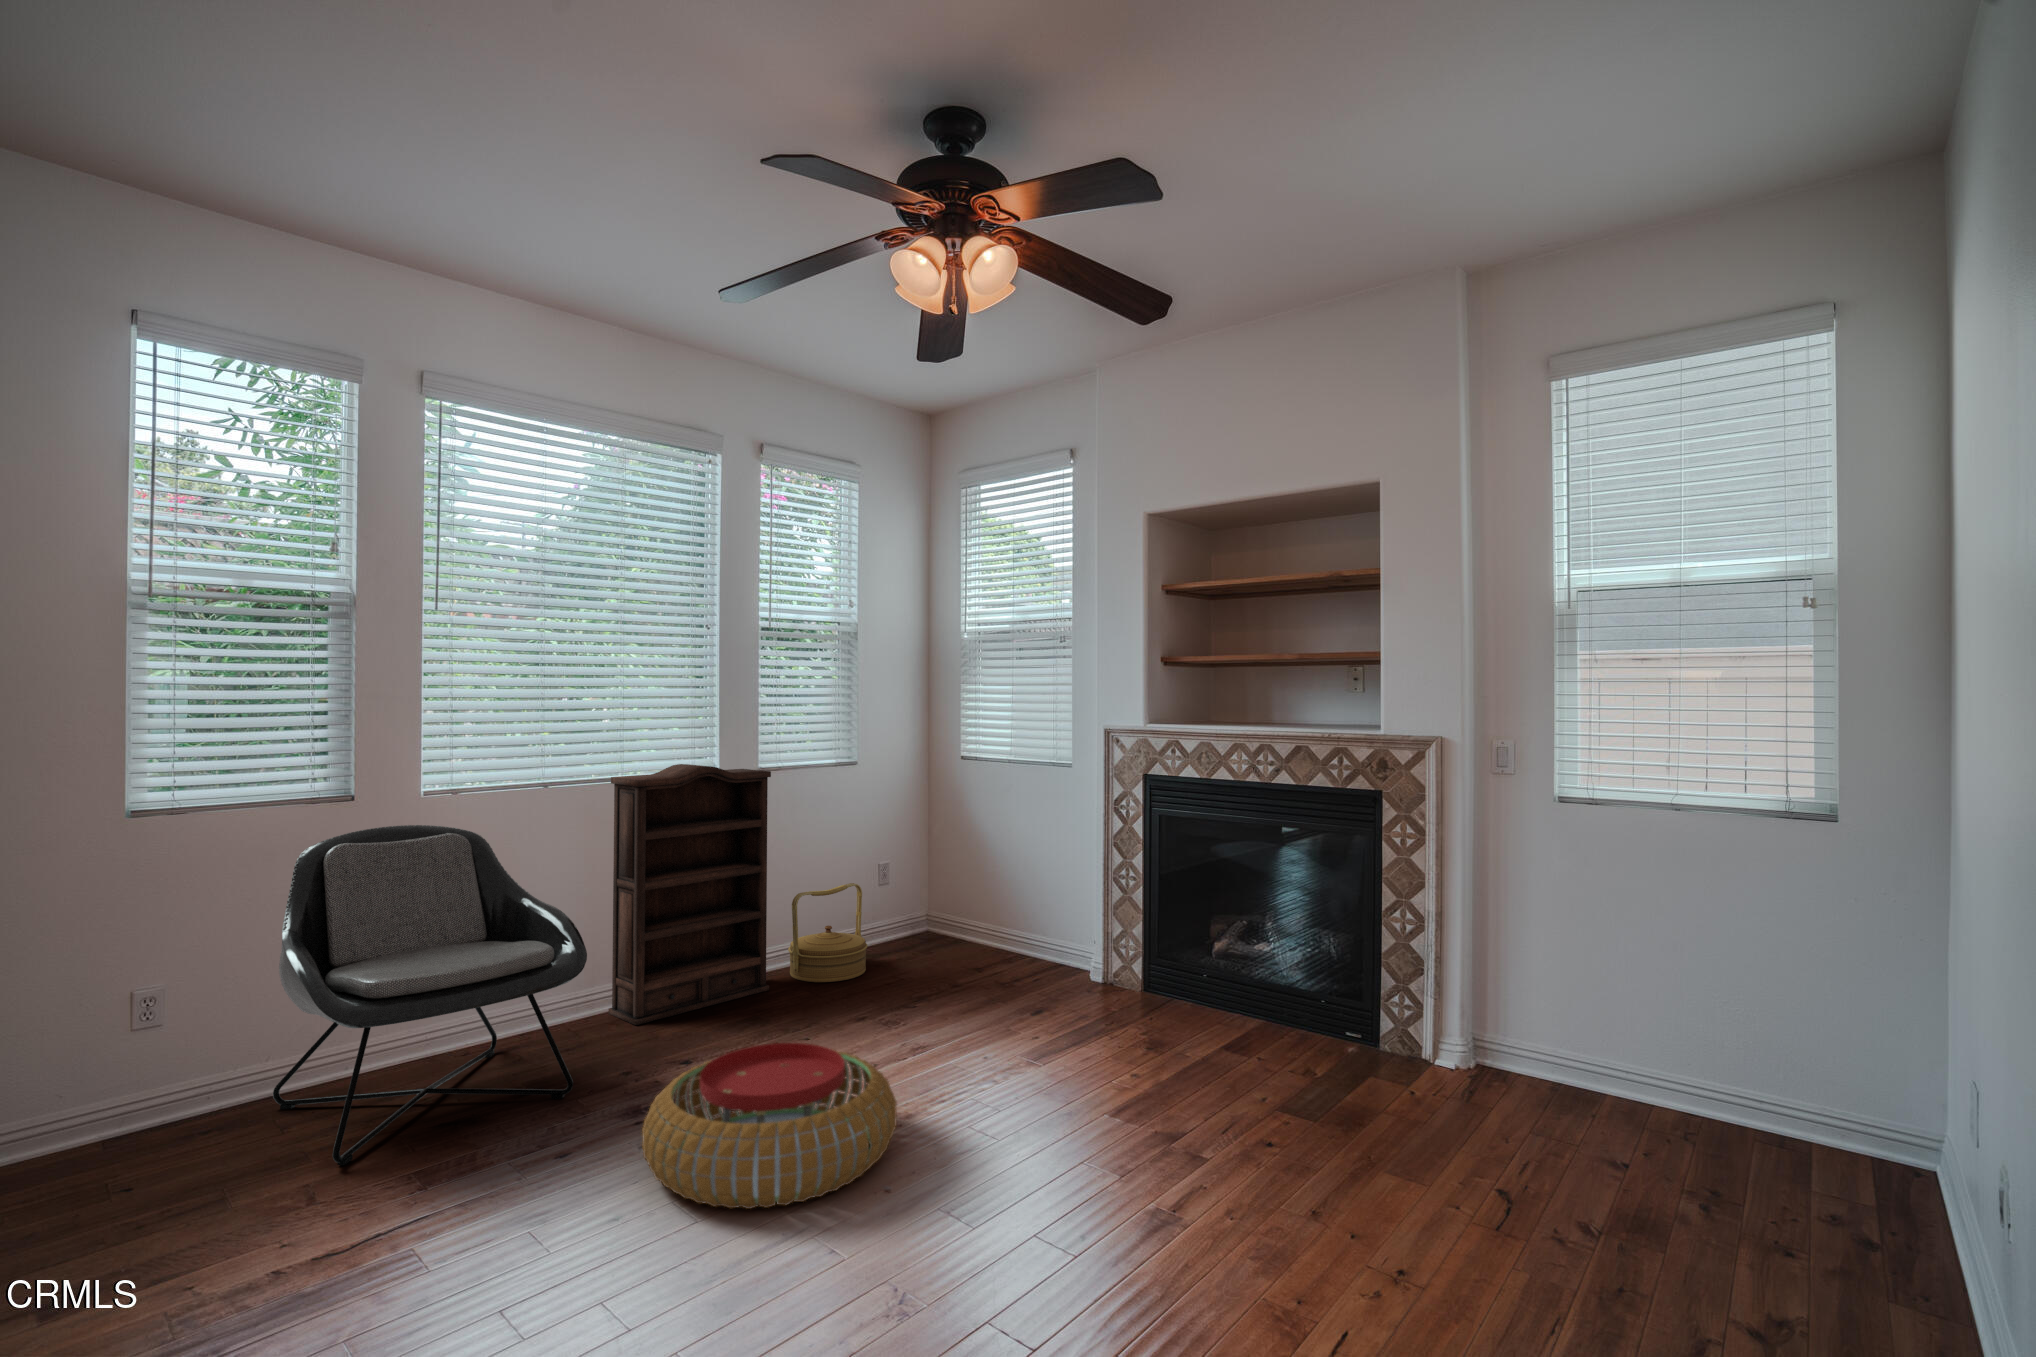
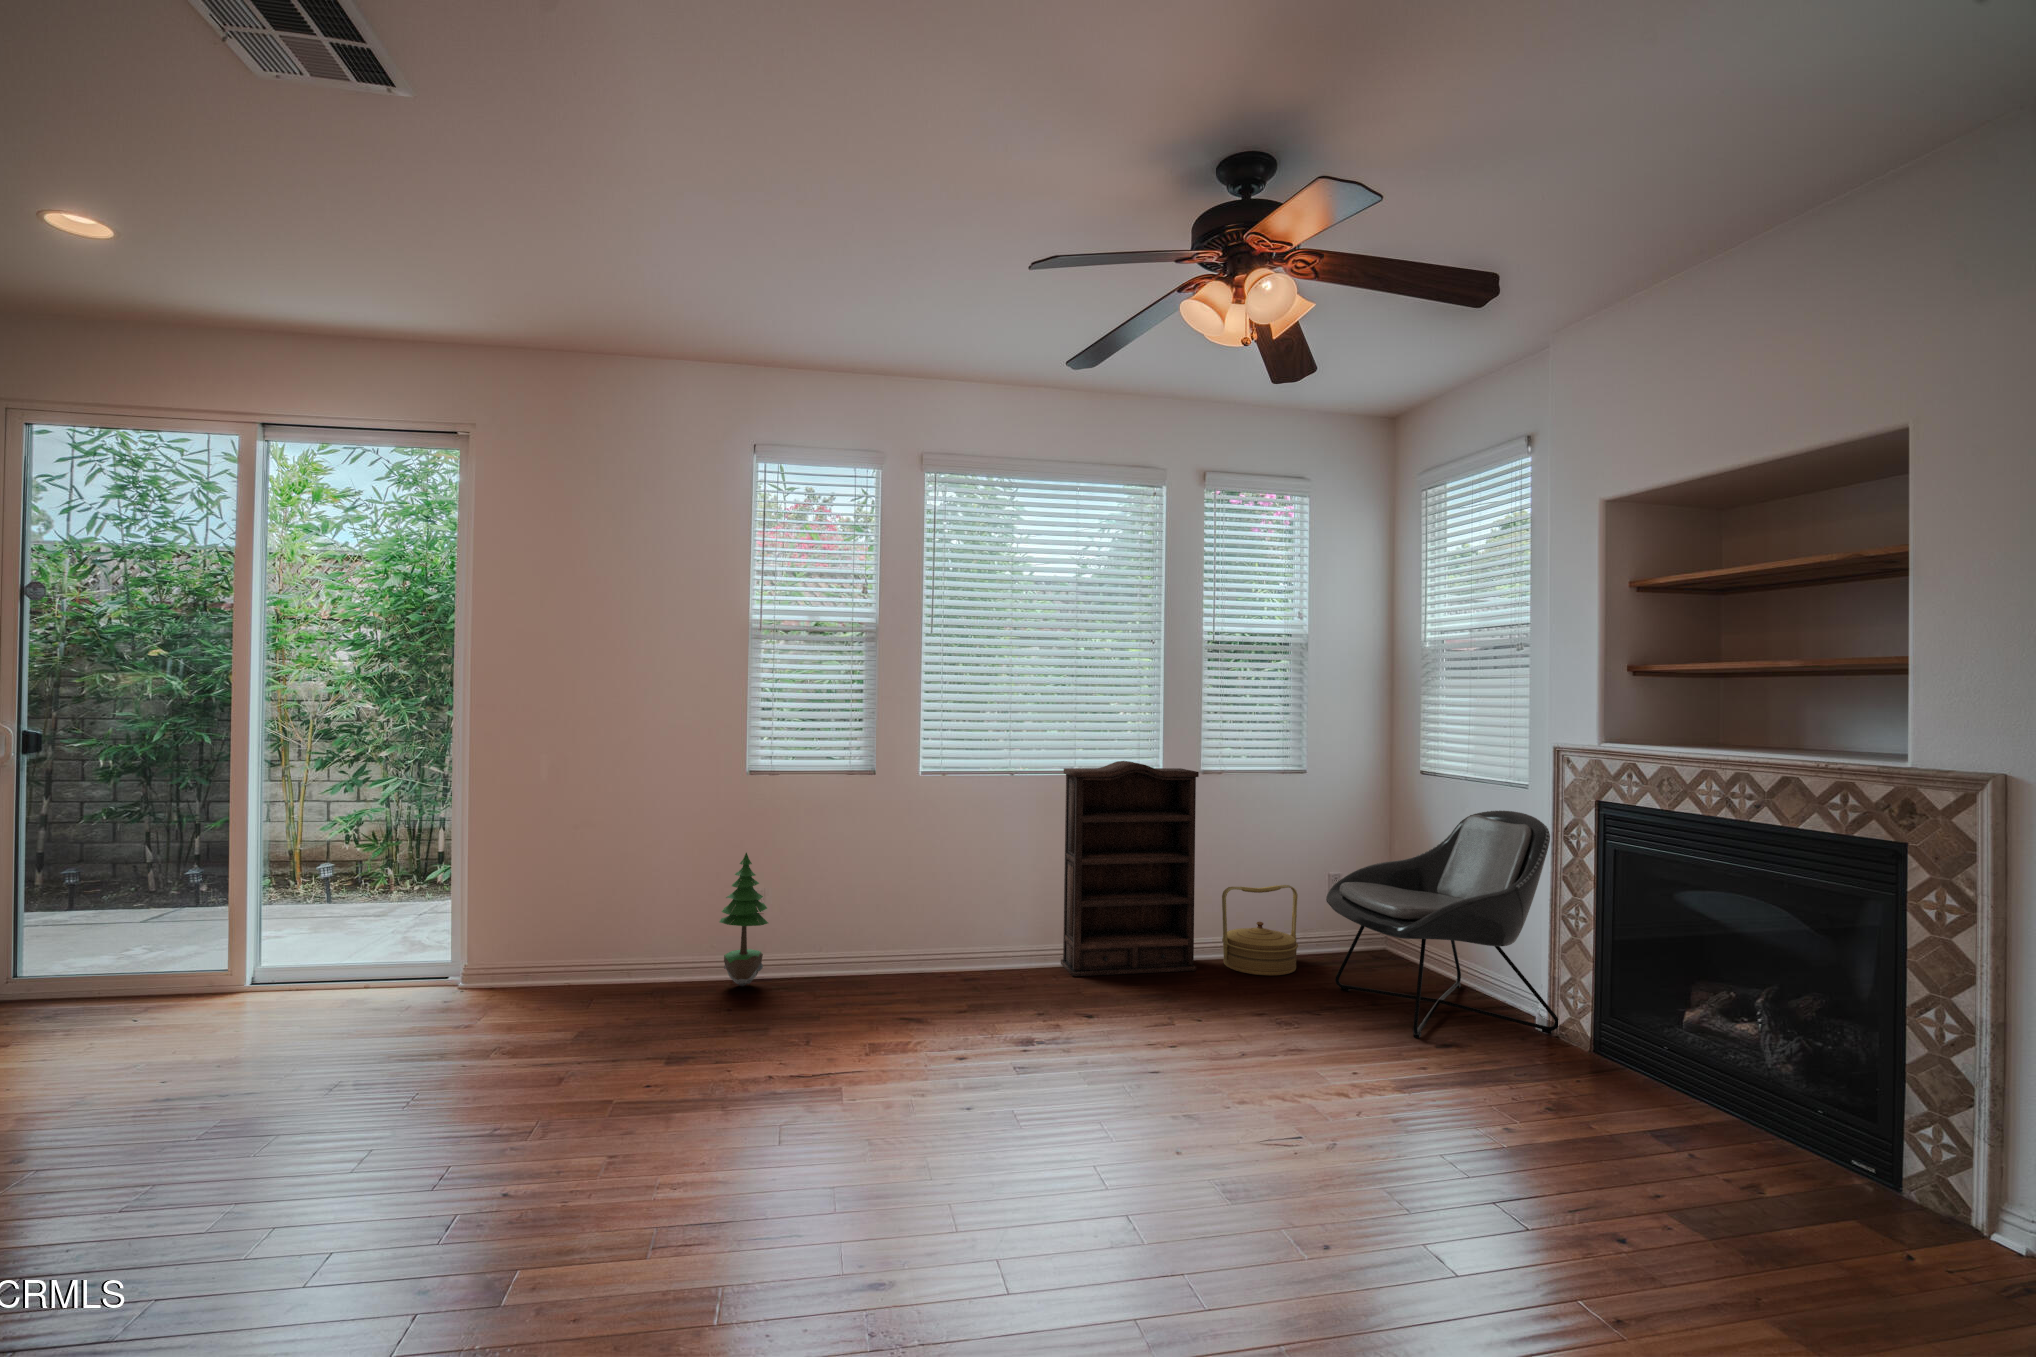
lounge chair: present [273,825,587,1165] -> present [1326,811,1558,1038]
potted tree: none [70,940,171,1152] -> present [719,853,768,987]
pouf: present [642,1043,897,1209] -> none [992,1004,1207,1140]

